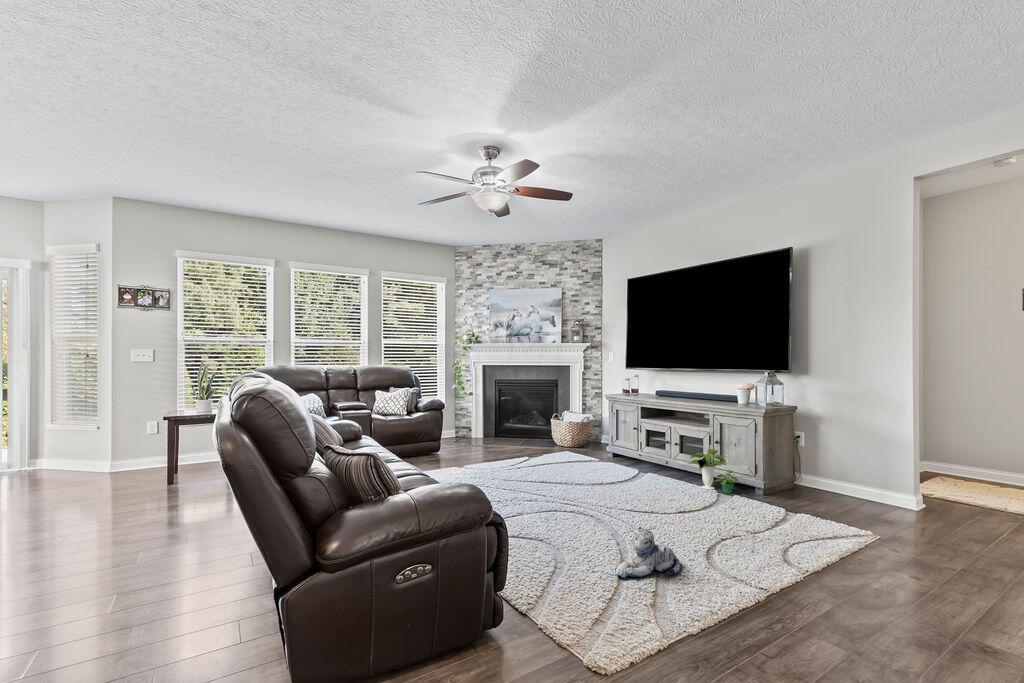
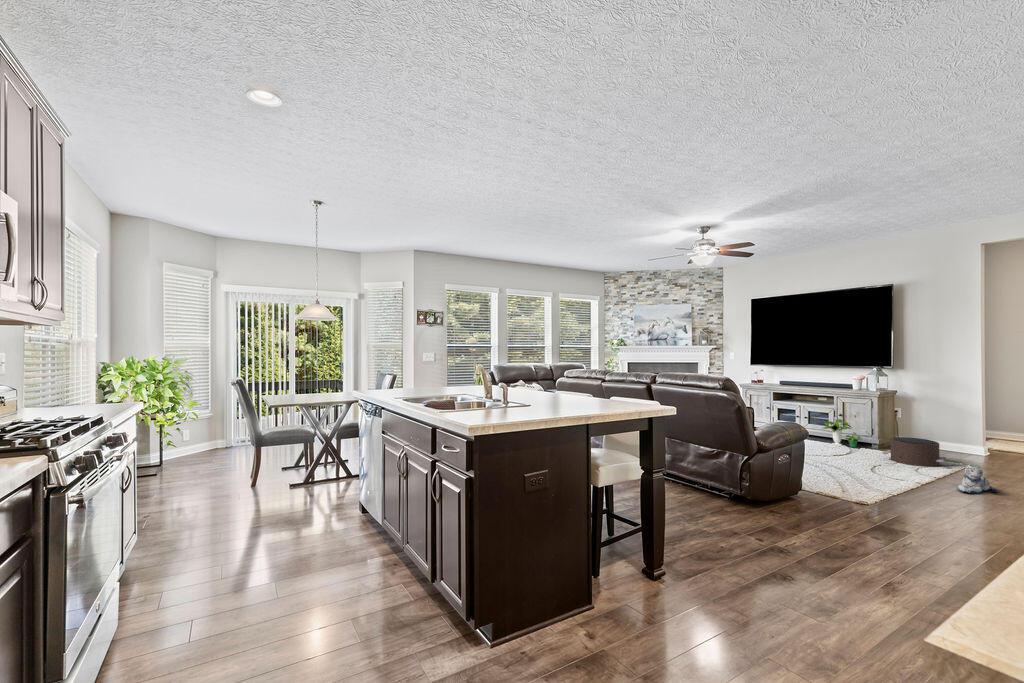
pouf: none [750,482,844,535] -> present [883,437,946,466]
plush toy: present [615,527,681,578] -> present [958,465,997,493]

